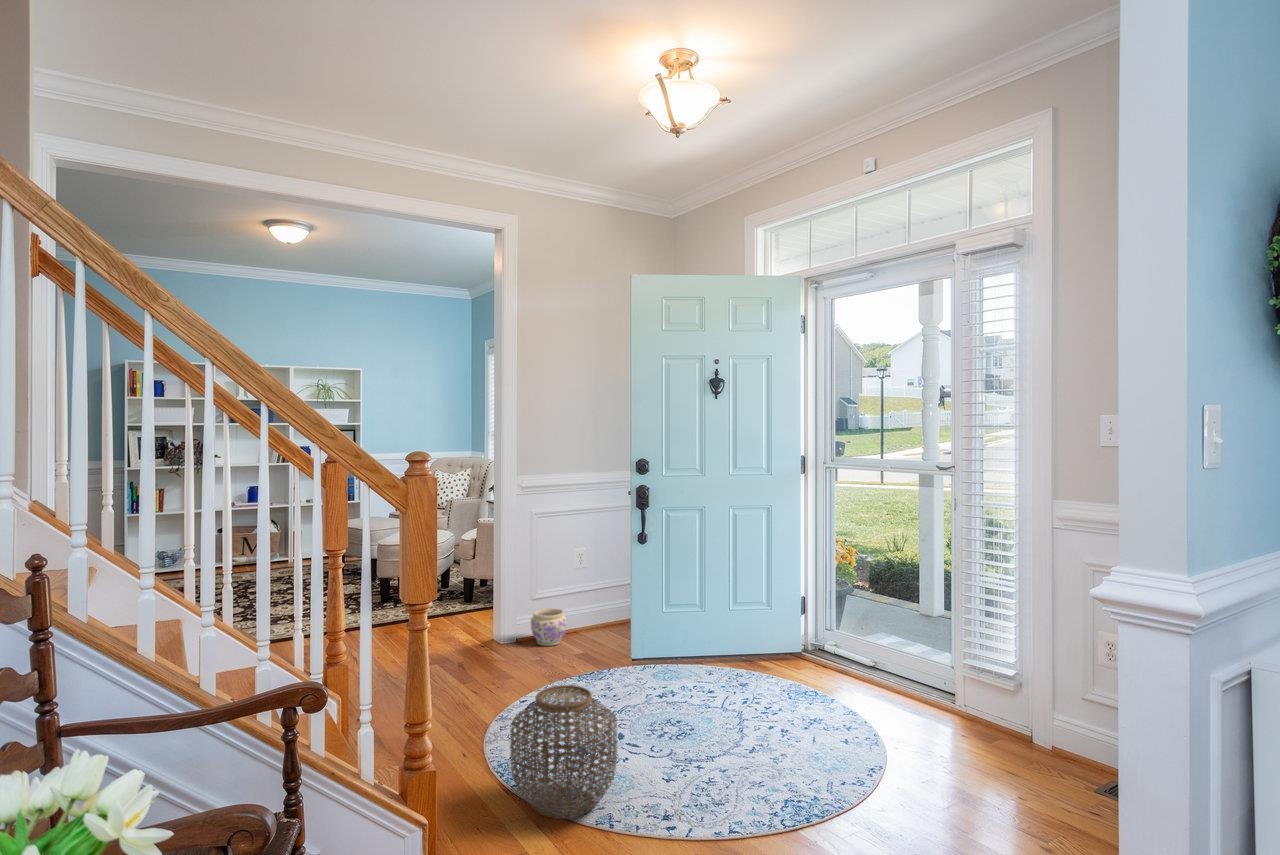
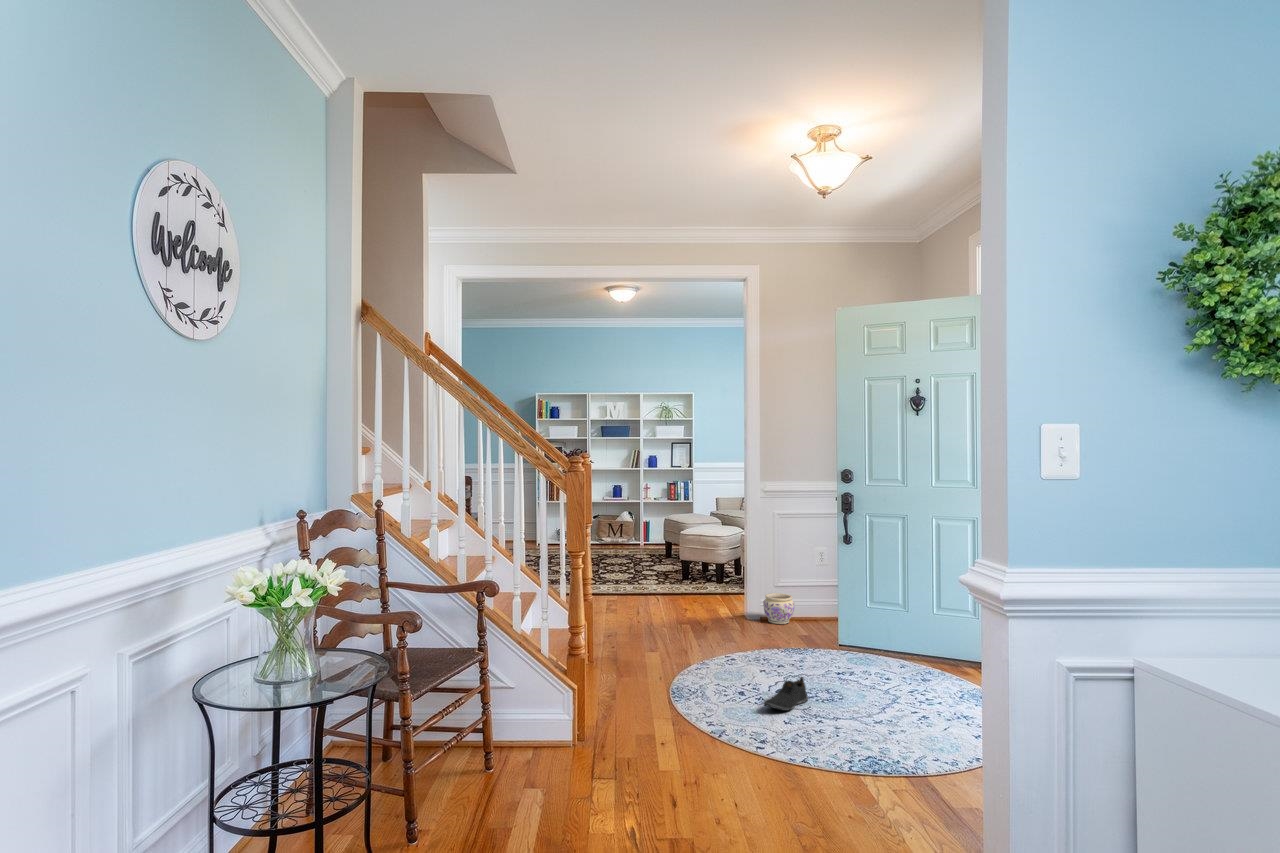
woven basket: present [510,685,617,818] -> none [658,629,738,726]
shoe: none [630,715,665,764] -> present [764,677,808,711]

